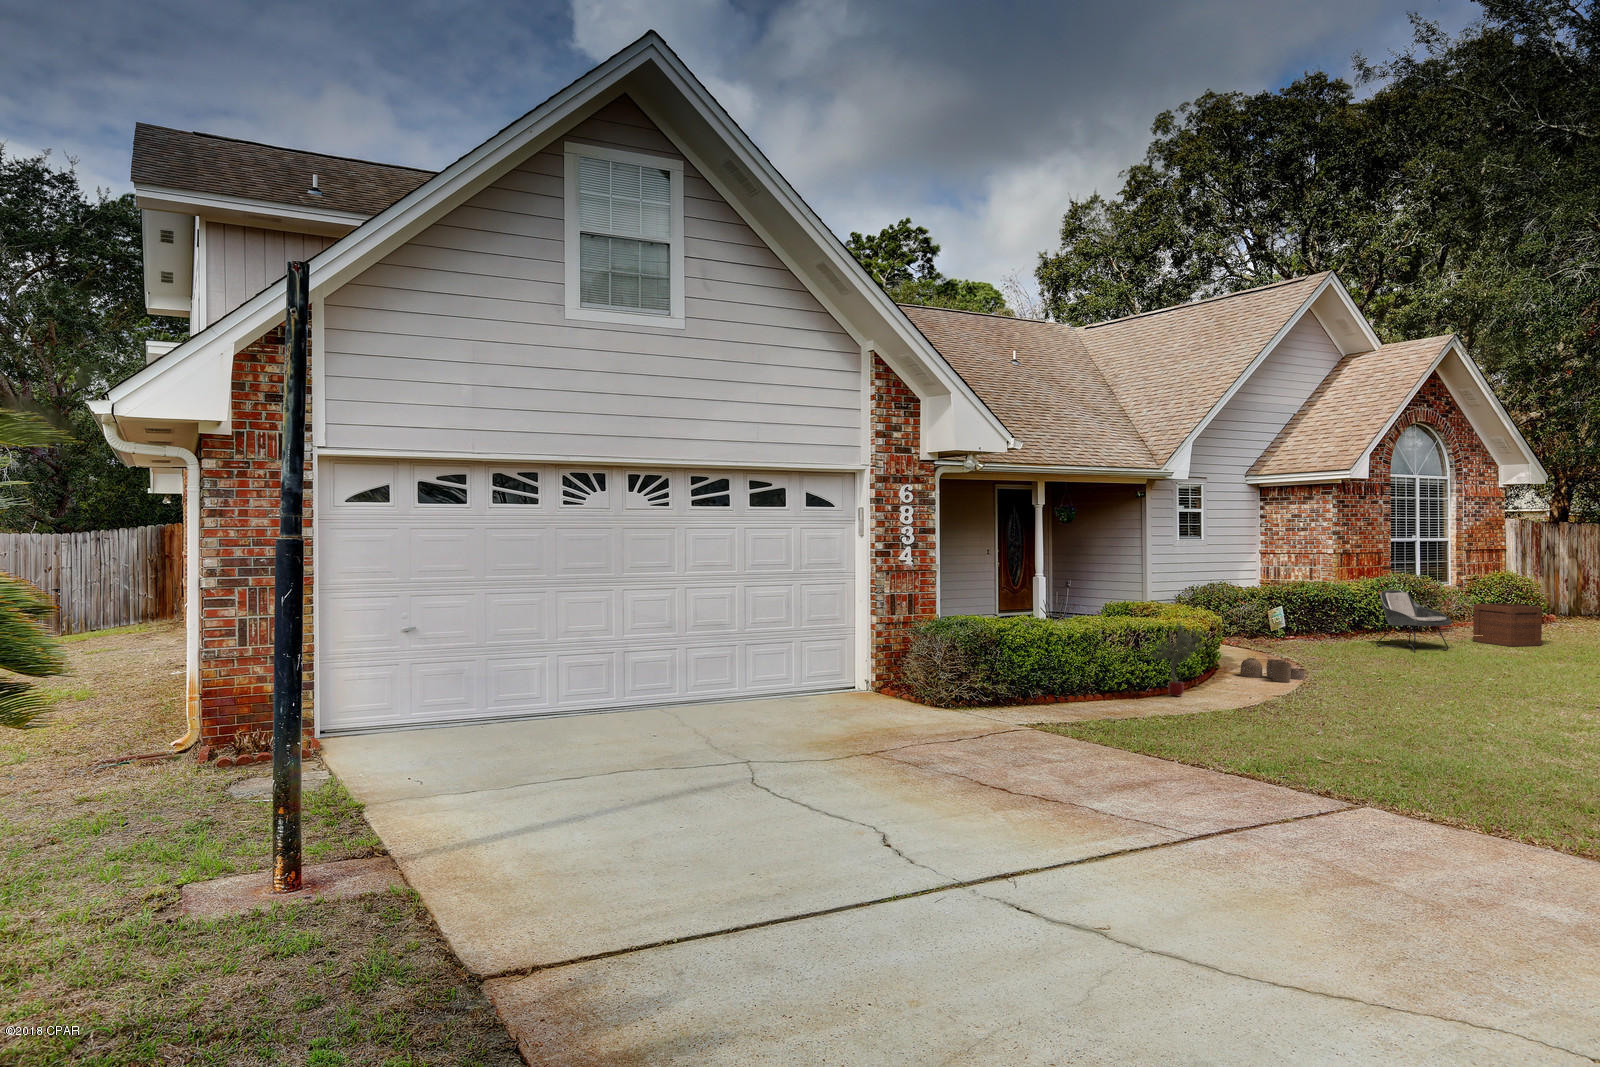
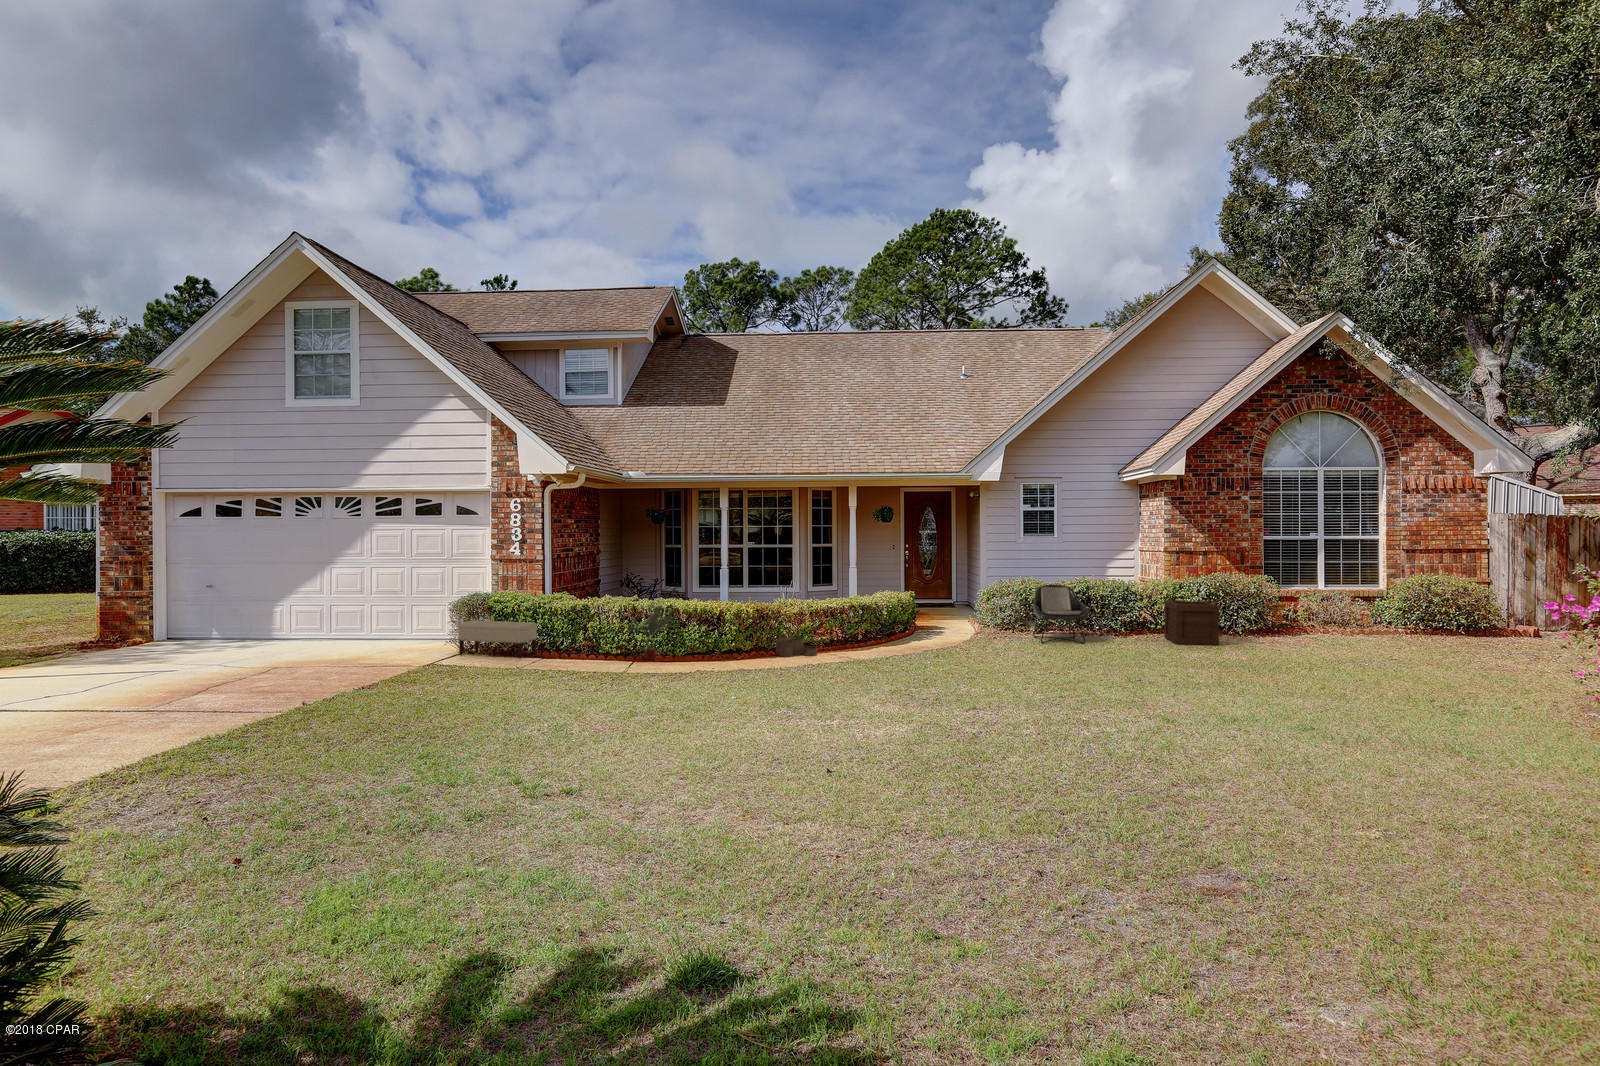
bench: none [922,656,1033,709] -> present [458,620,537,659]

